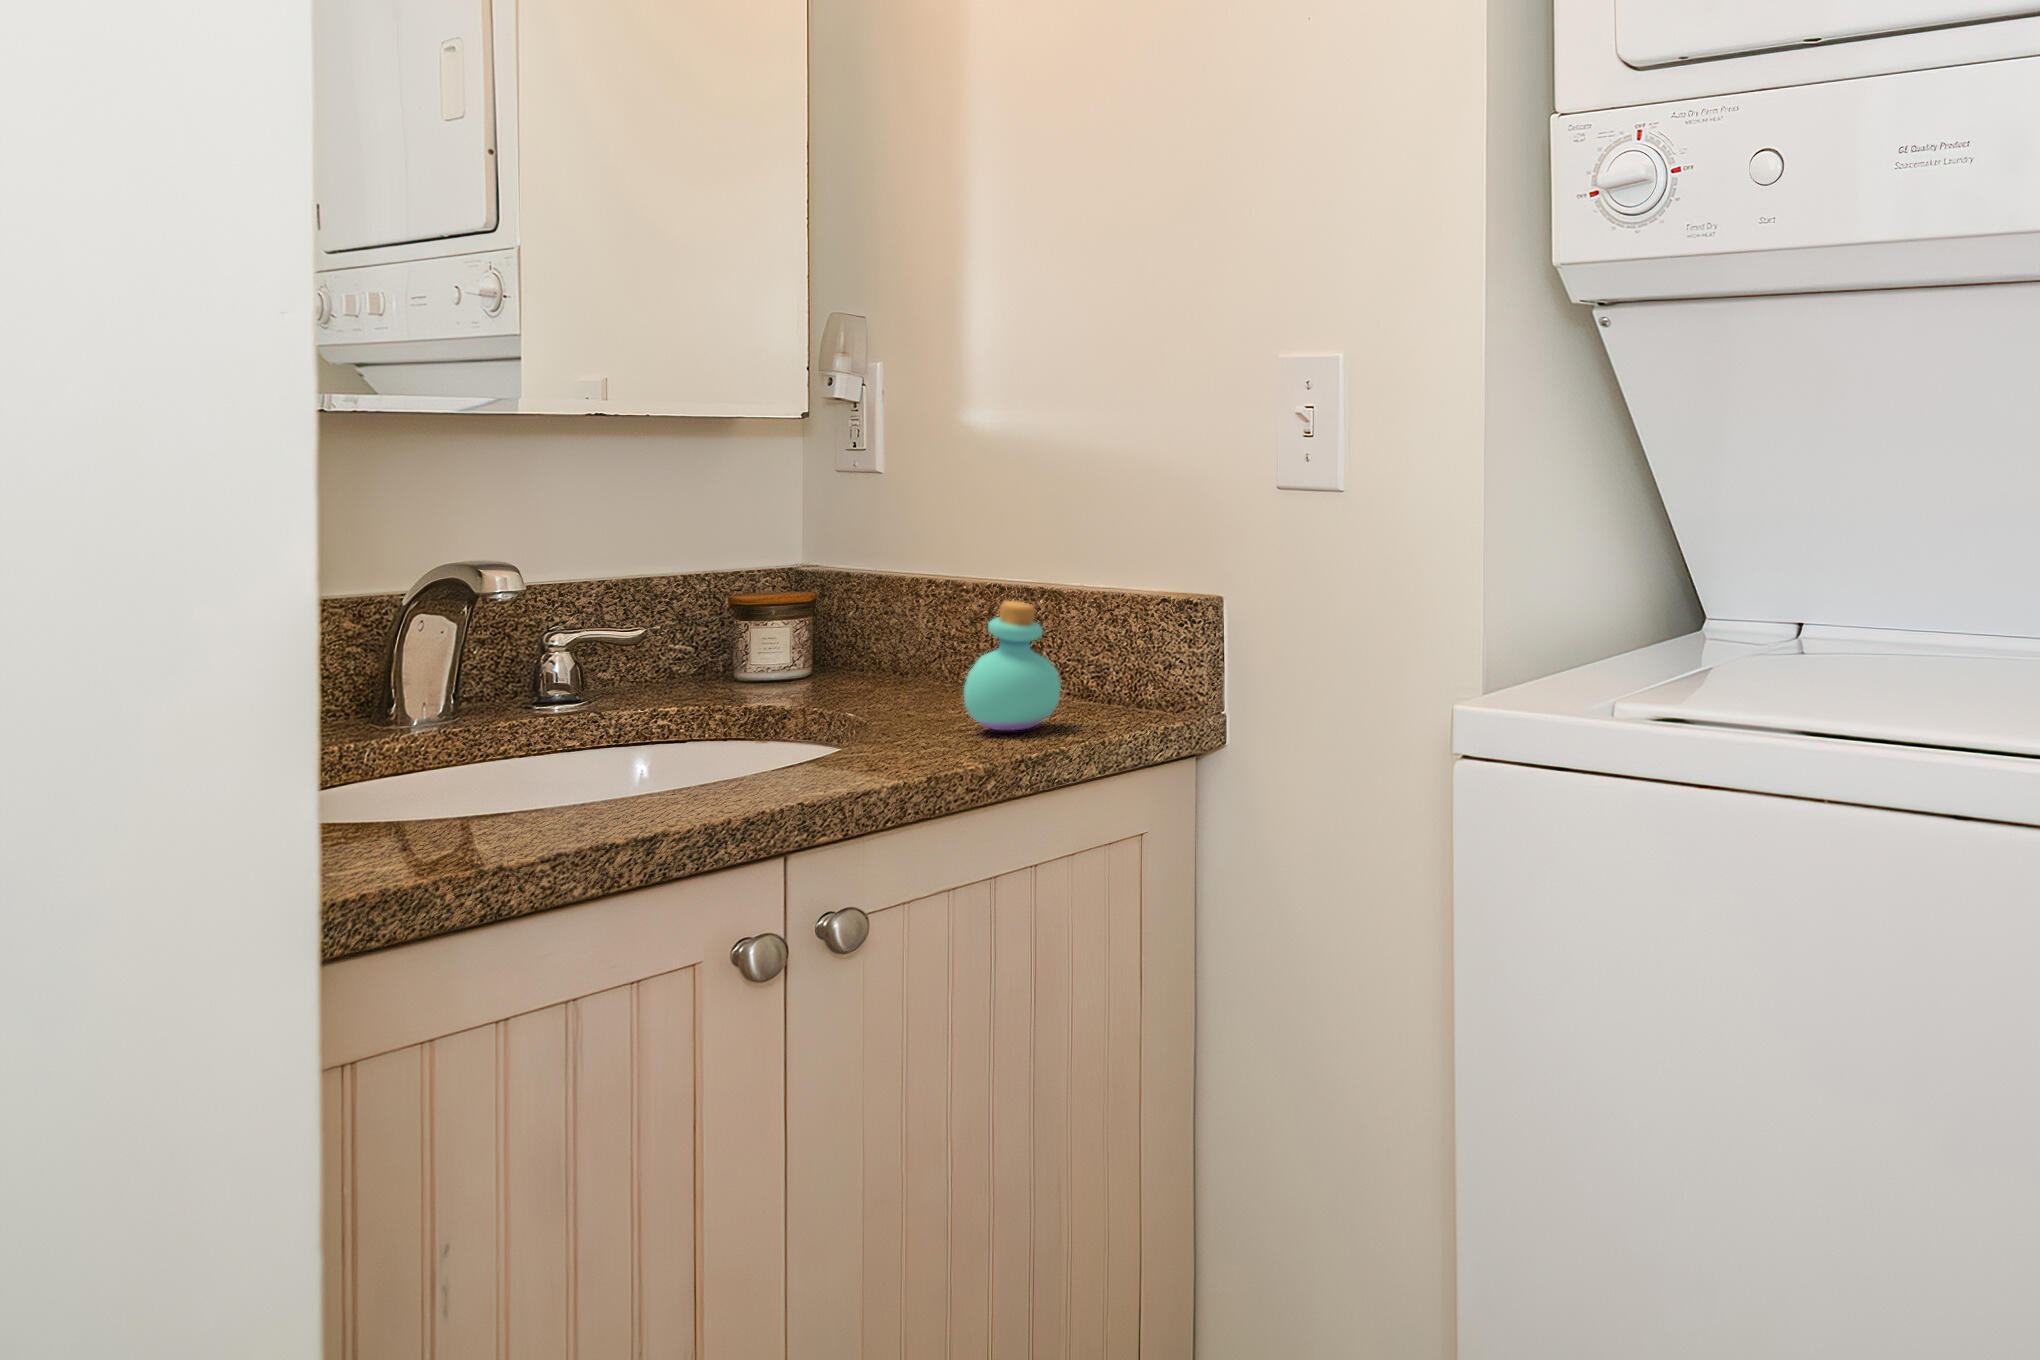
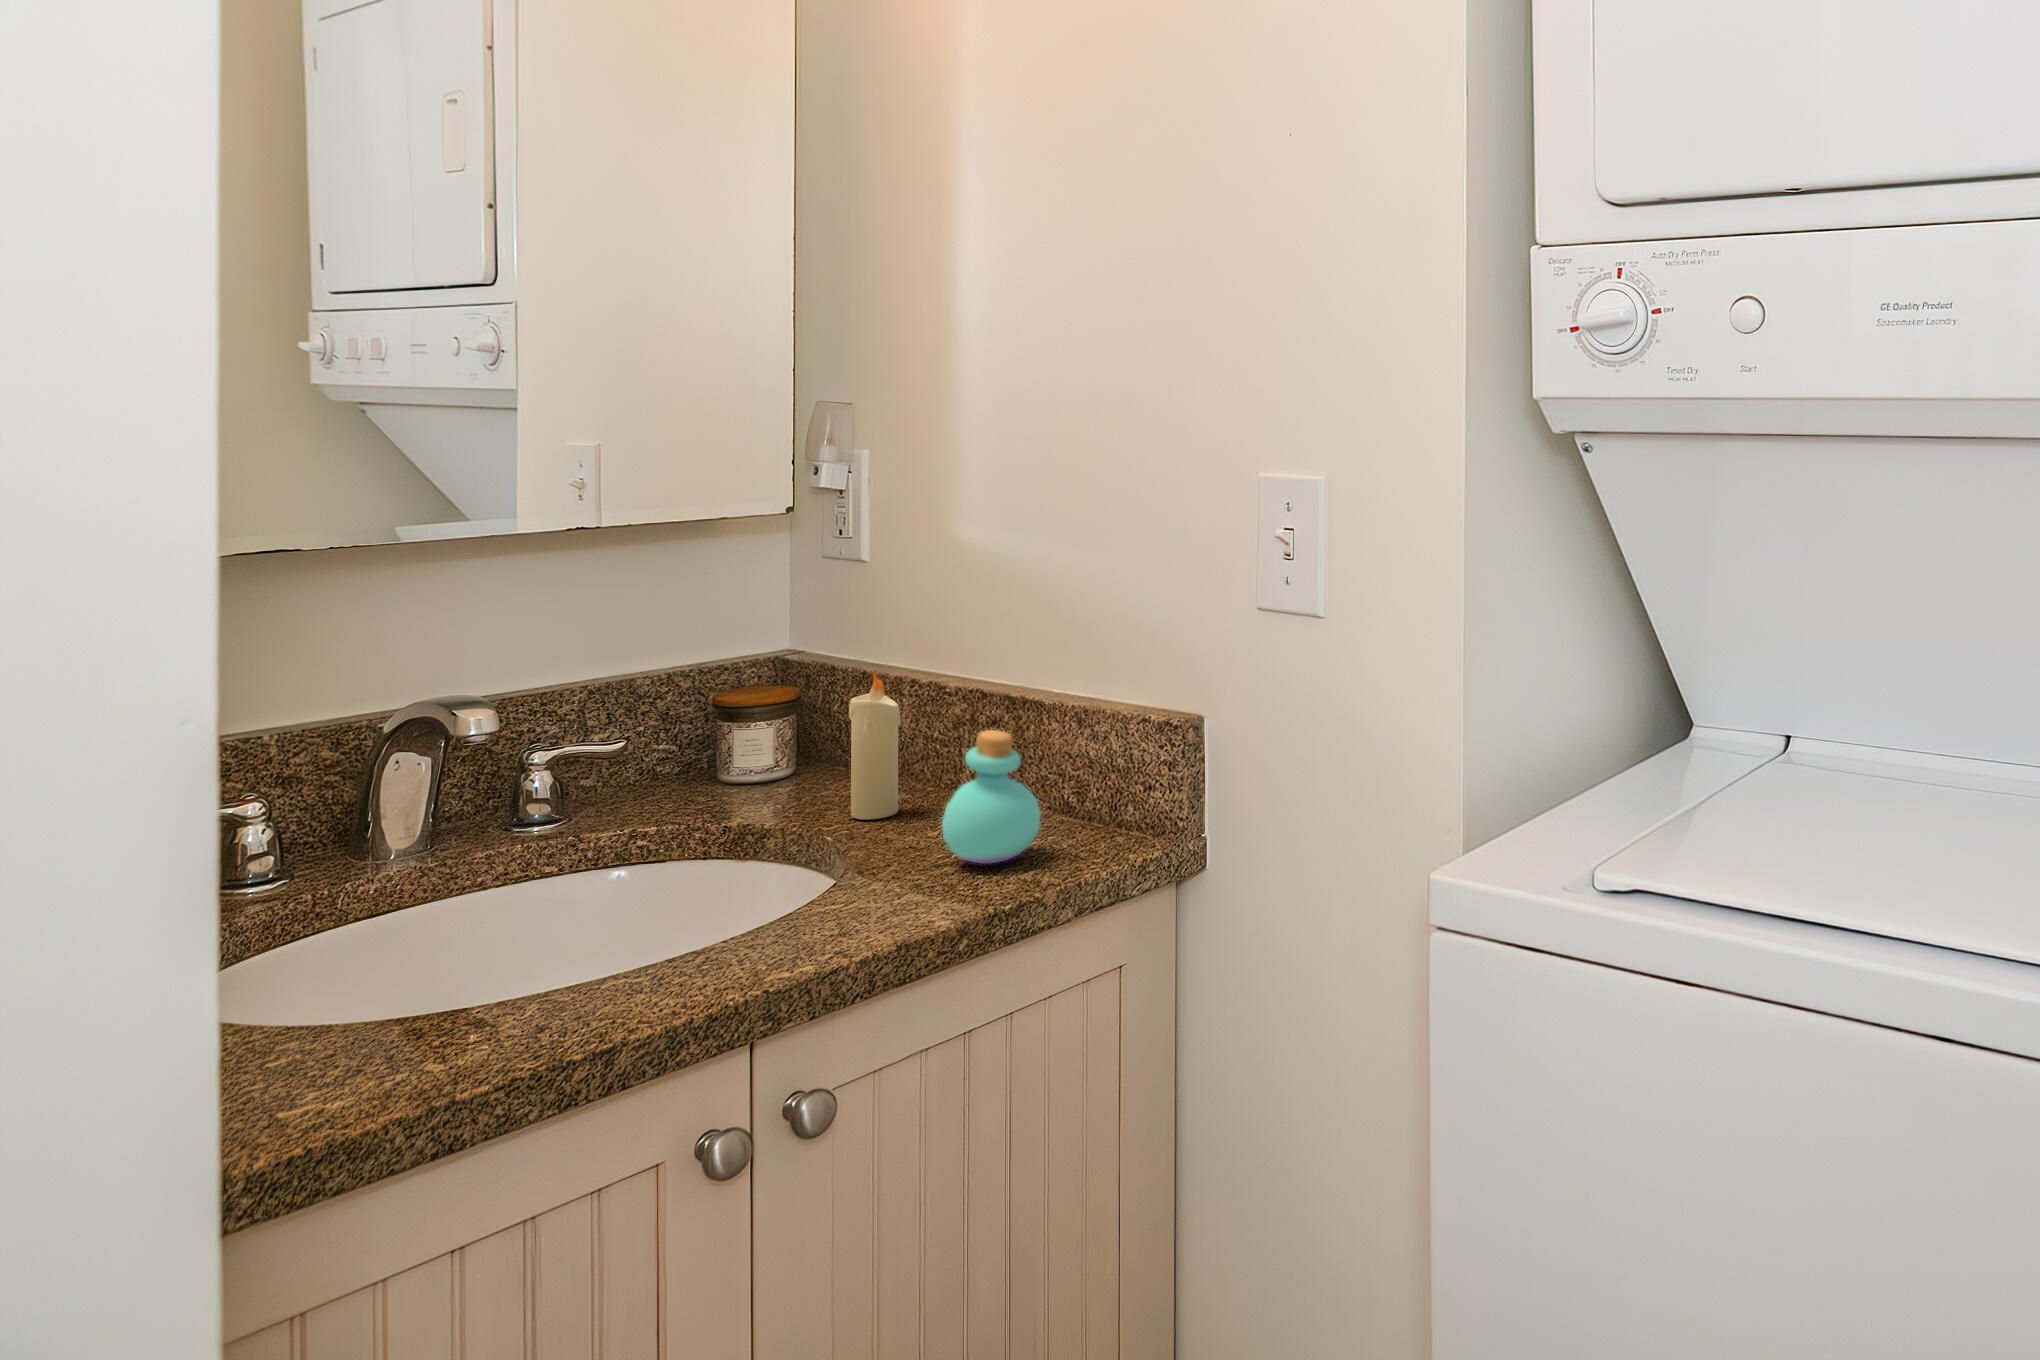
candle: none [868,559,919,705] -> present [849,672,901,820]

